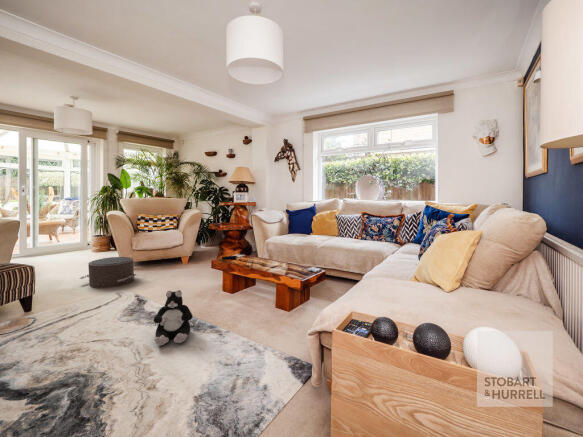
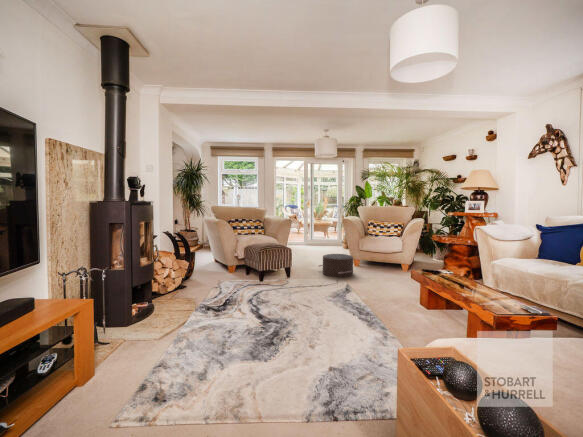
plush toy: present [154,290,193,346] -> none [331,284,365,330]

